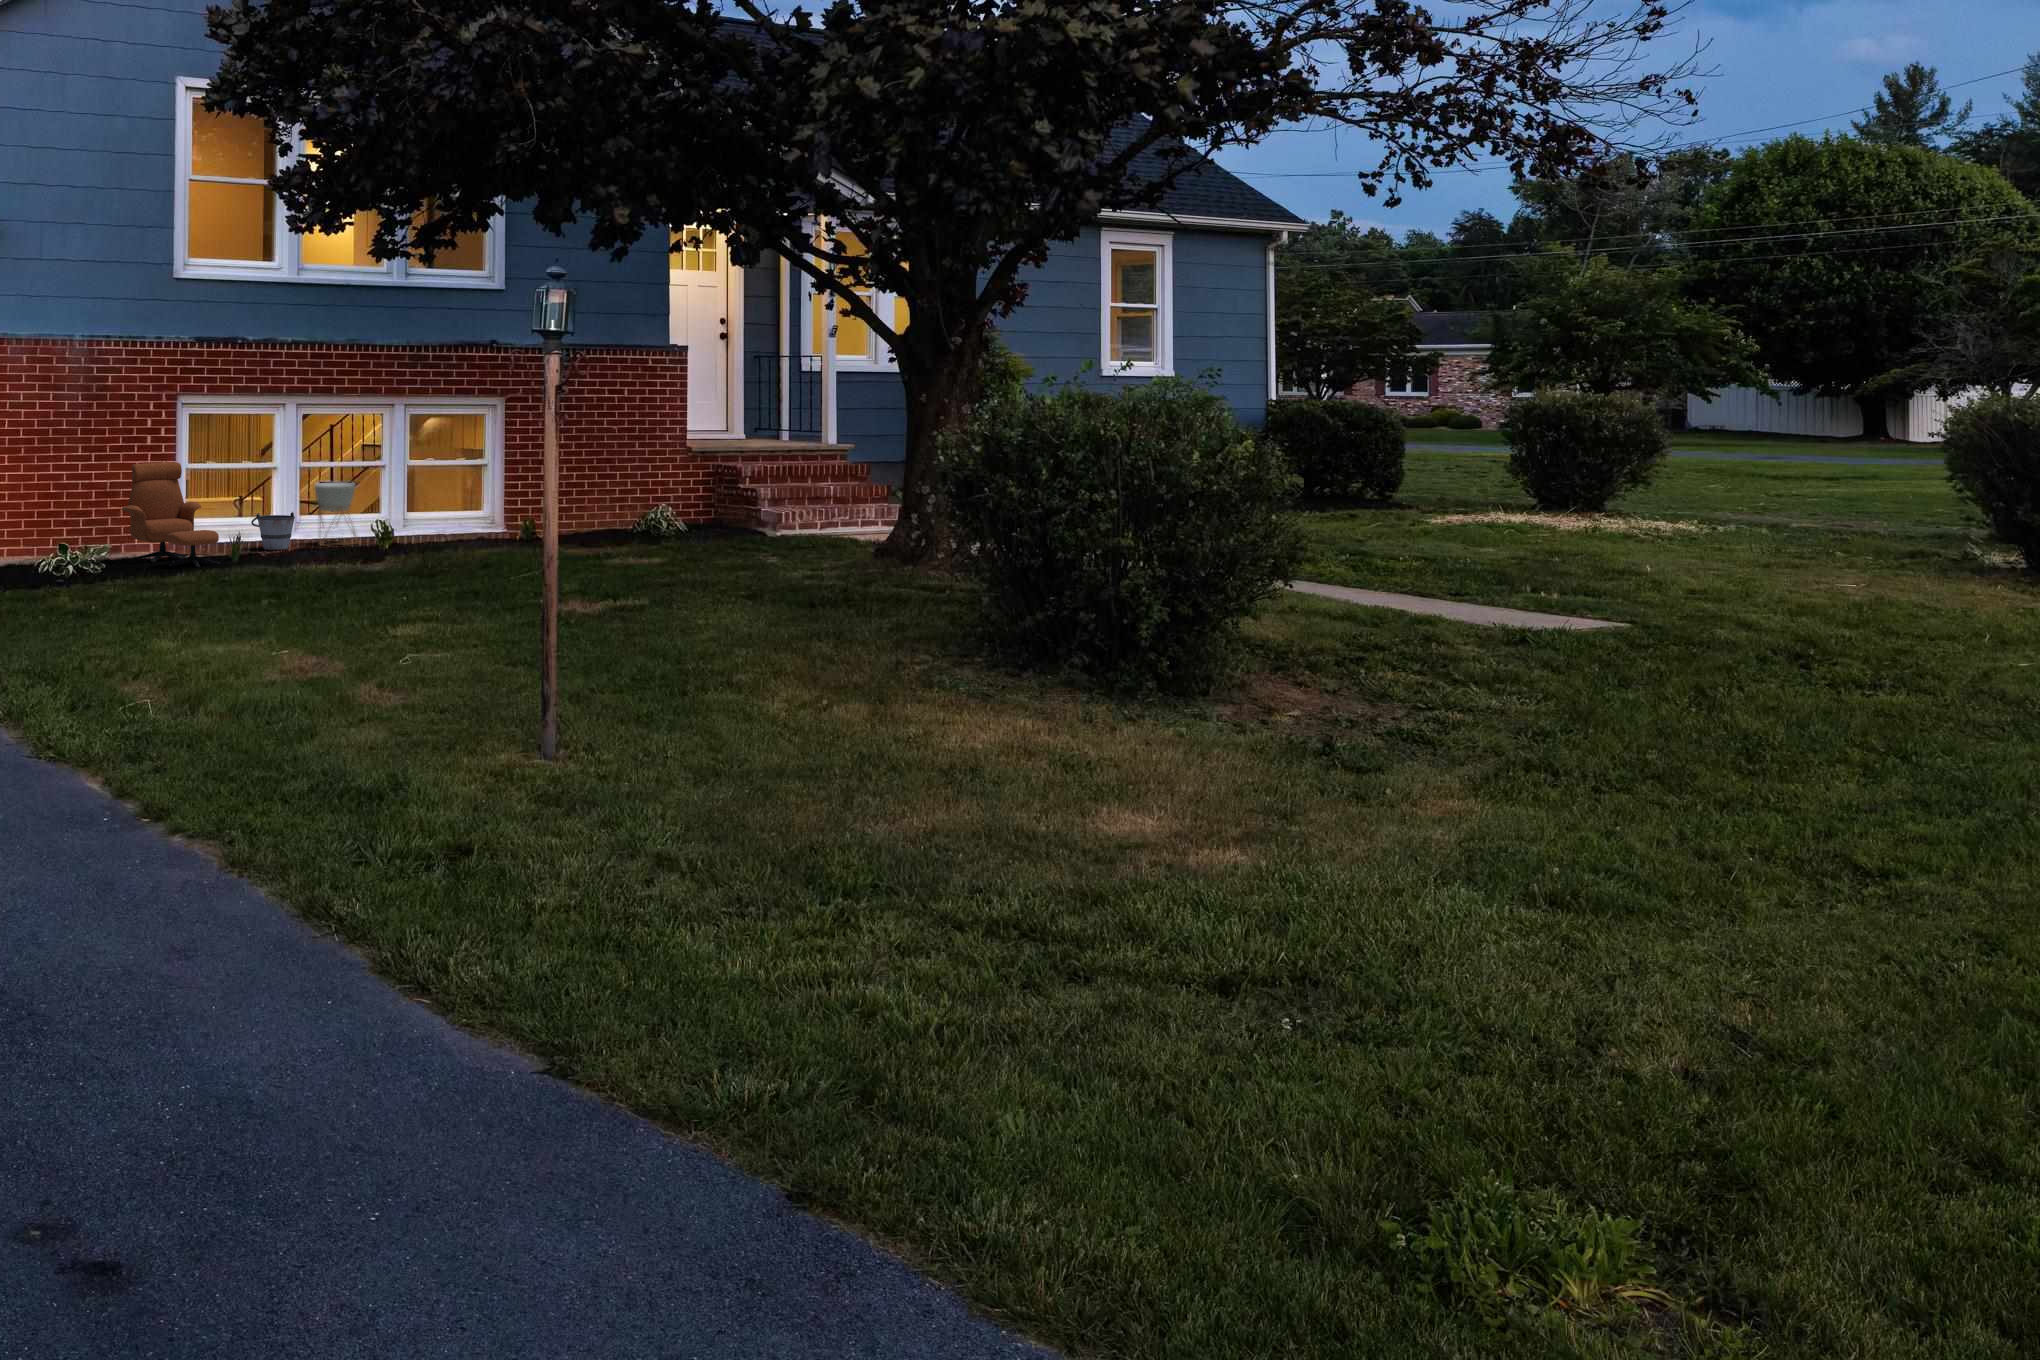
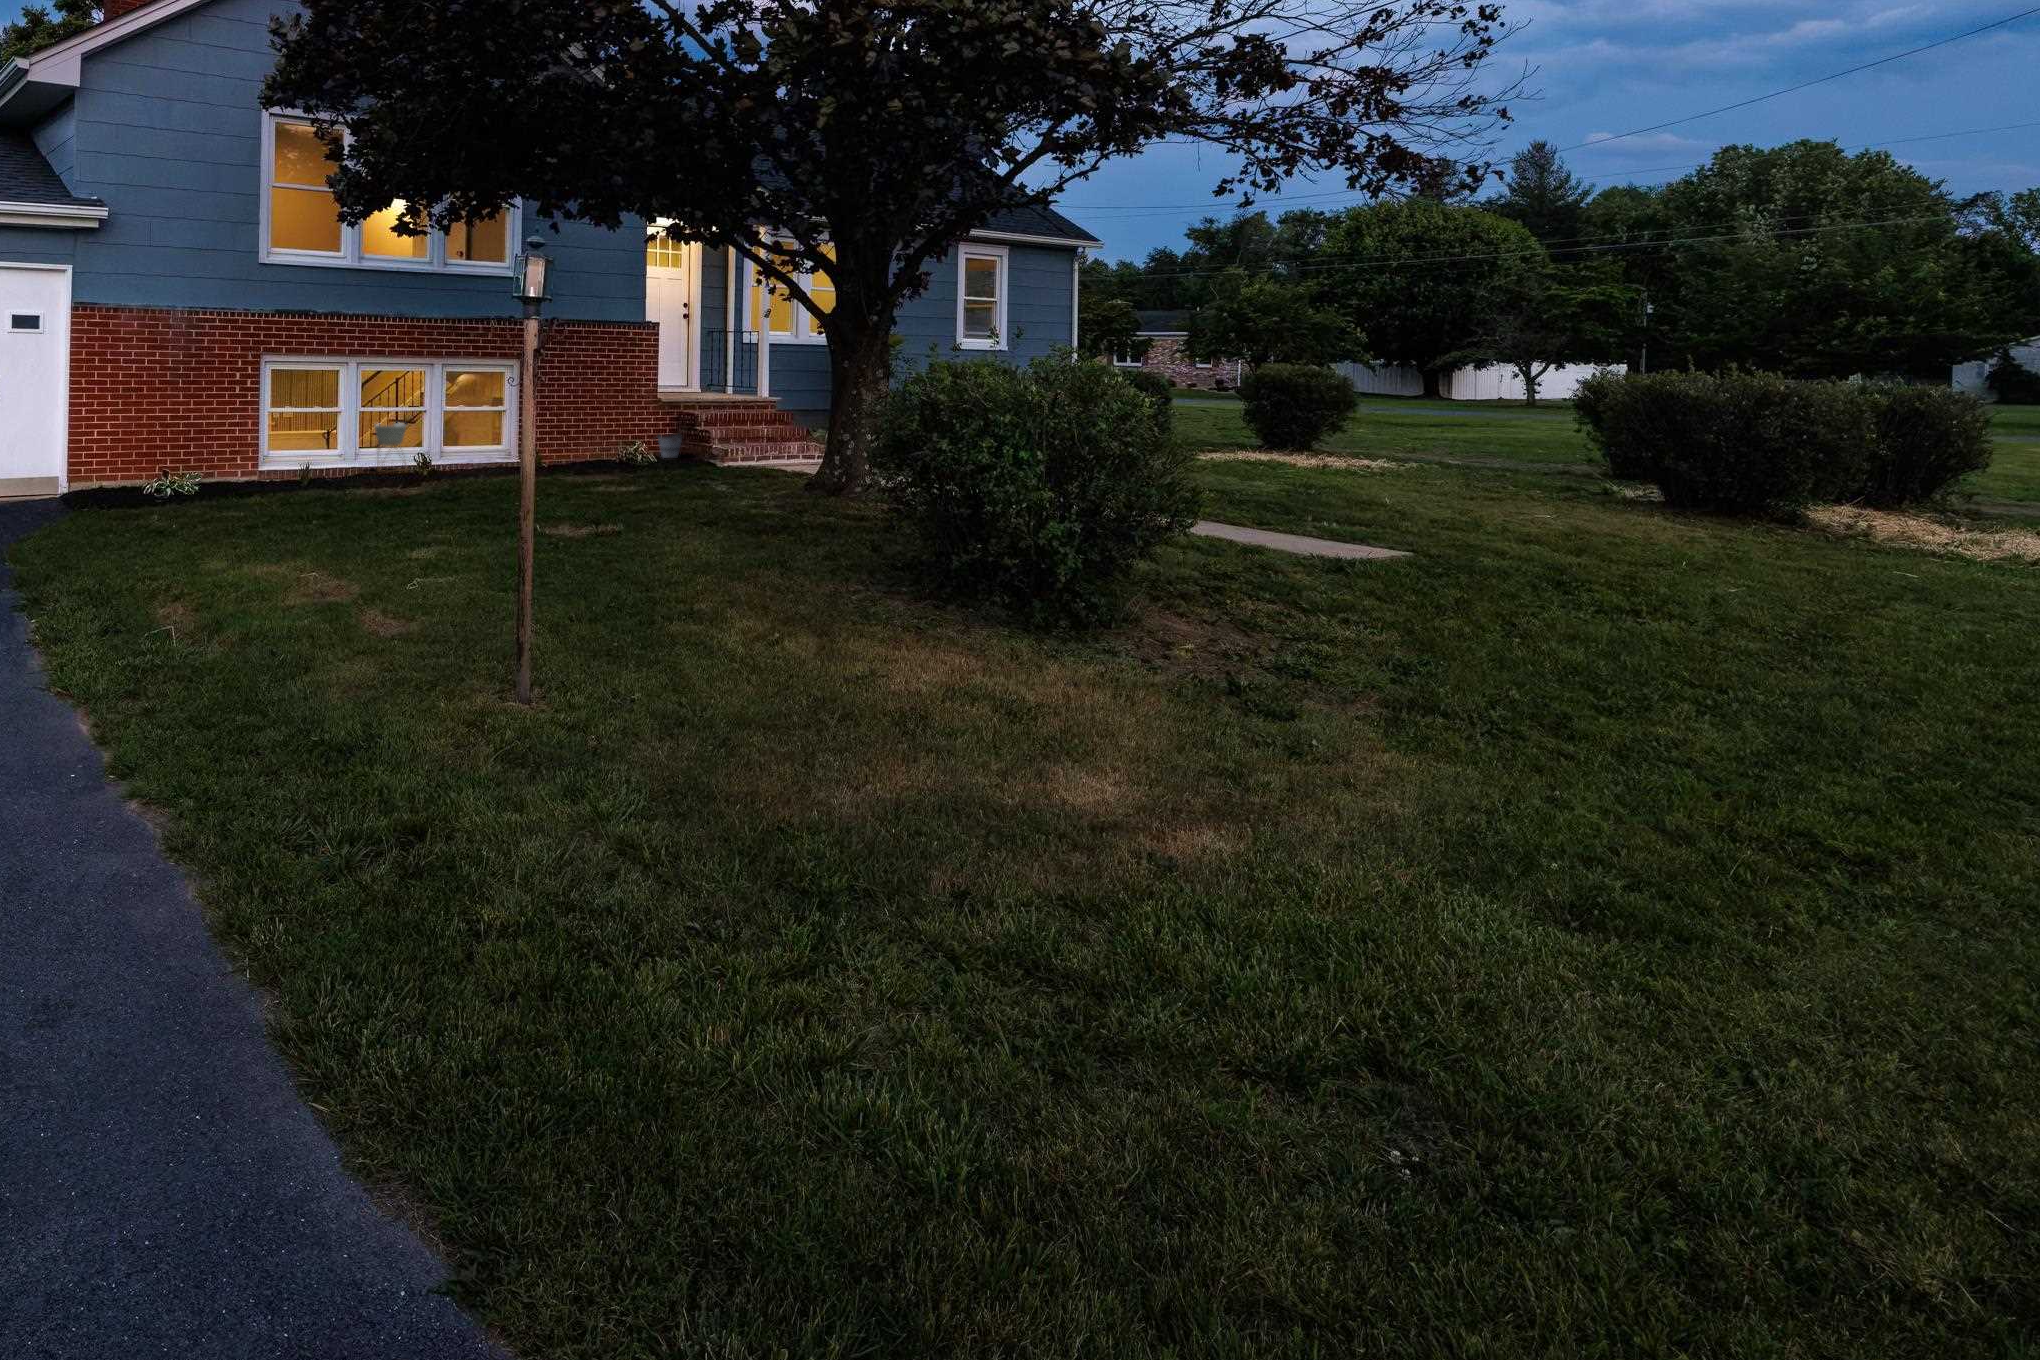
lounge chair: present [122,462,220,567] -> none [216,408,292,492]
bucket: present [251,512,295,550] -> present [656,434,683,458]

